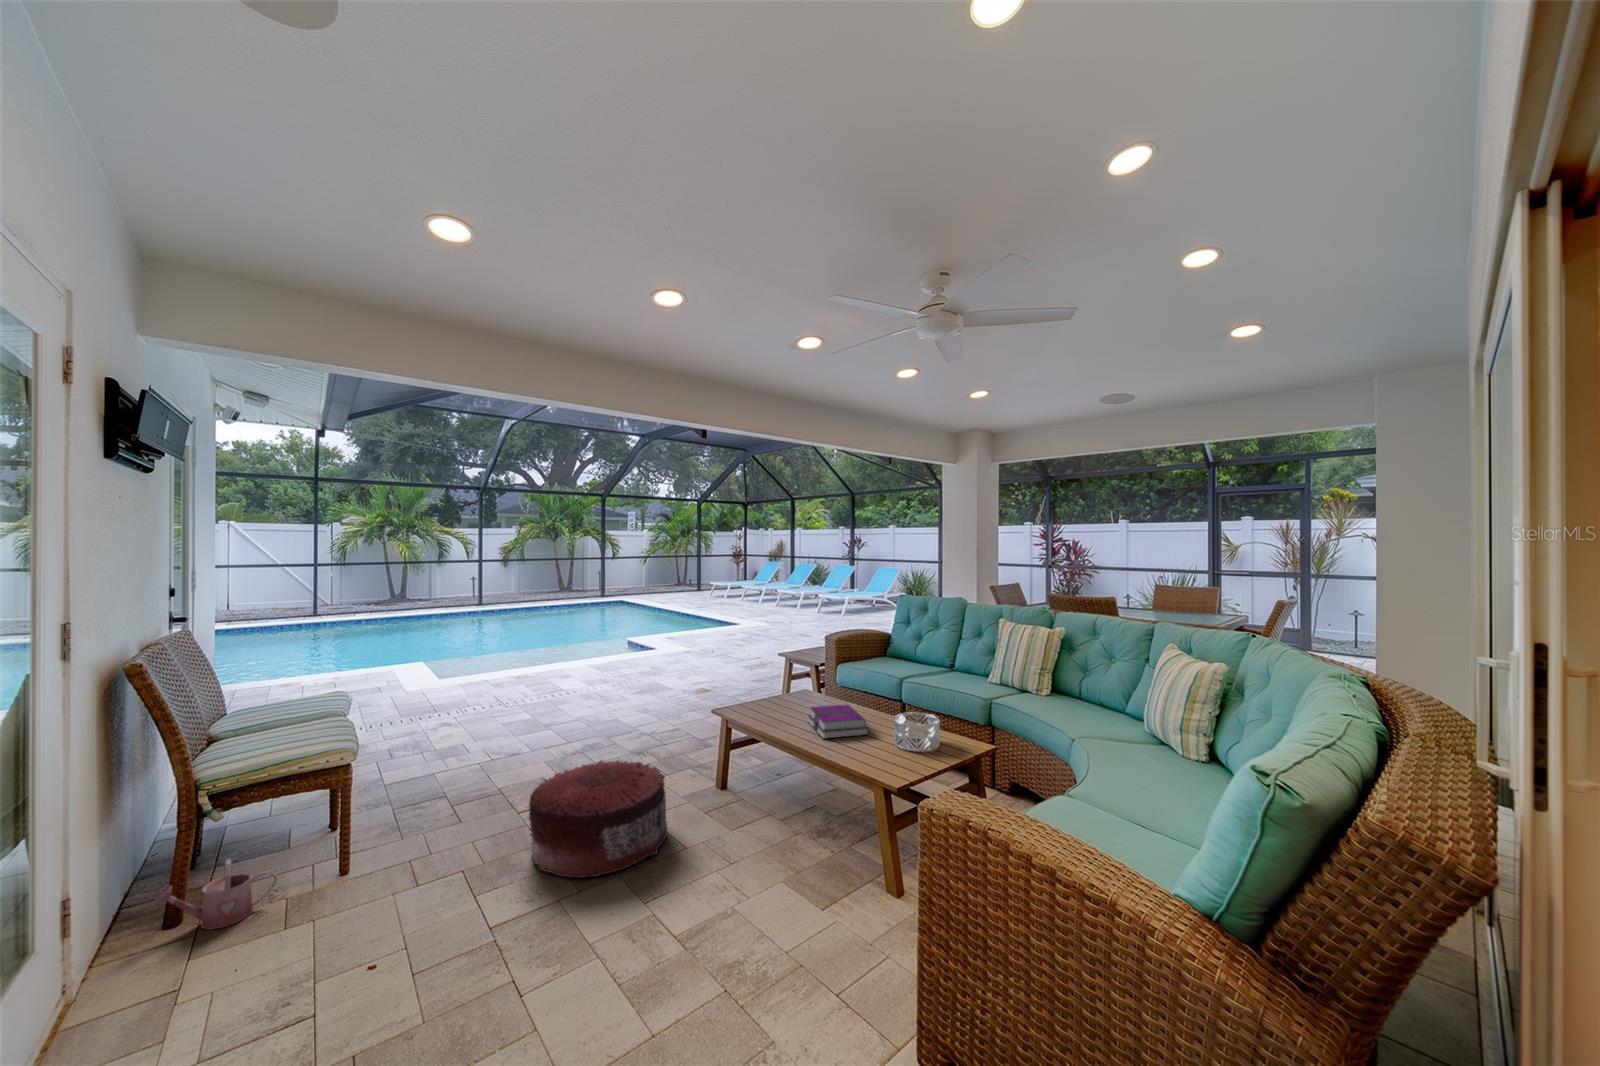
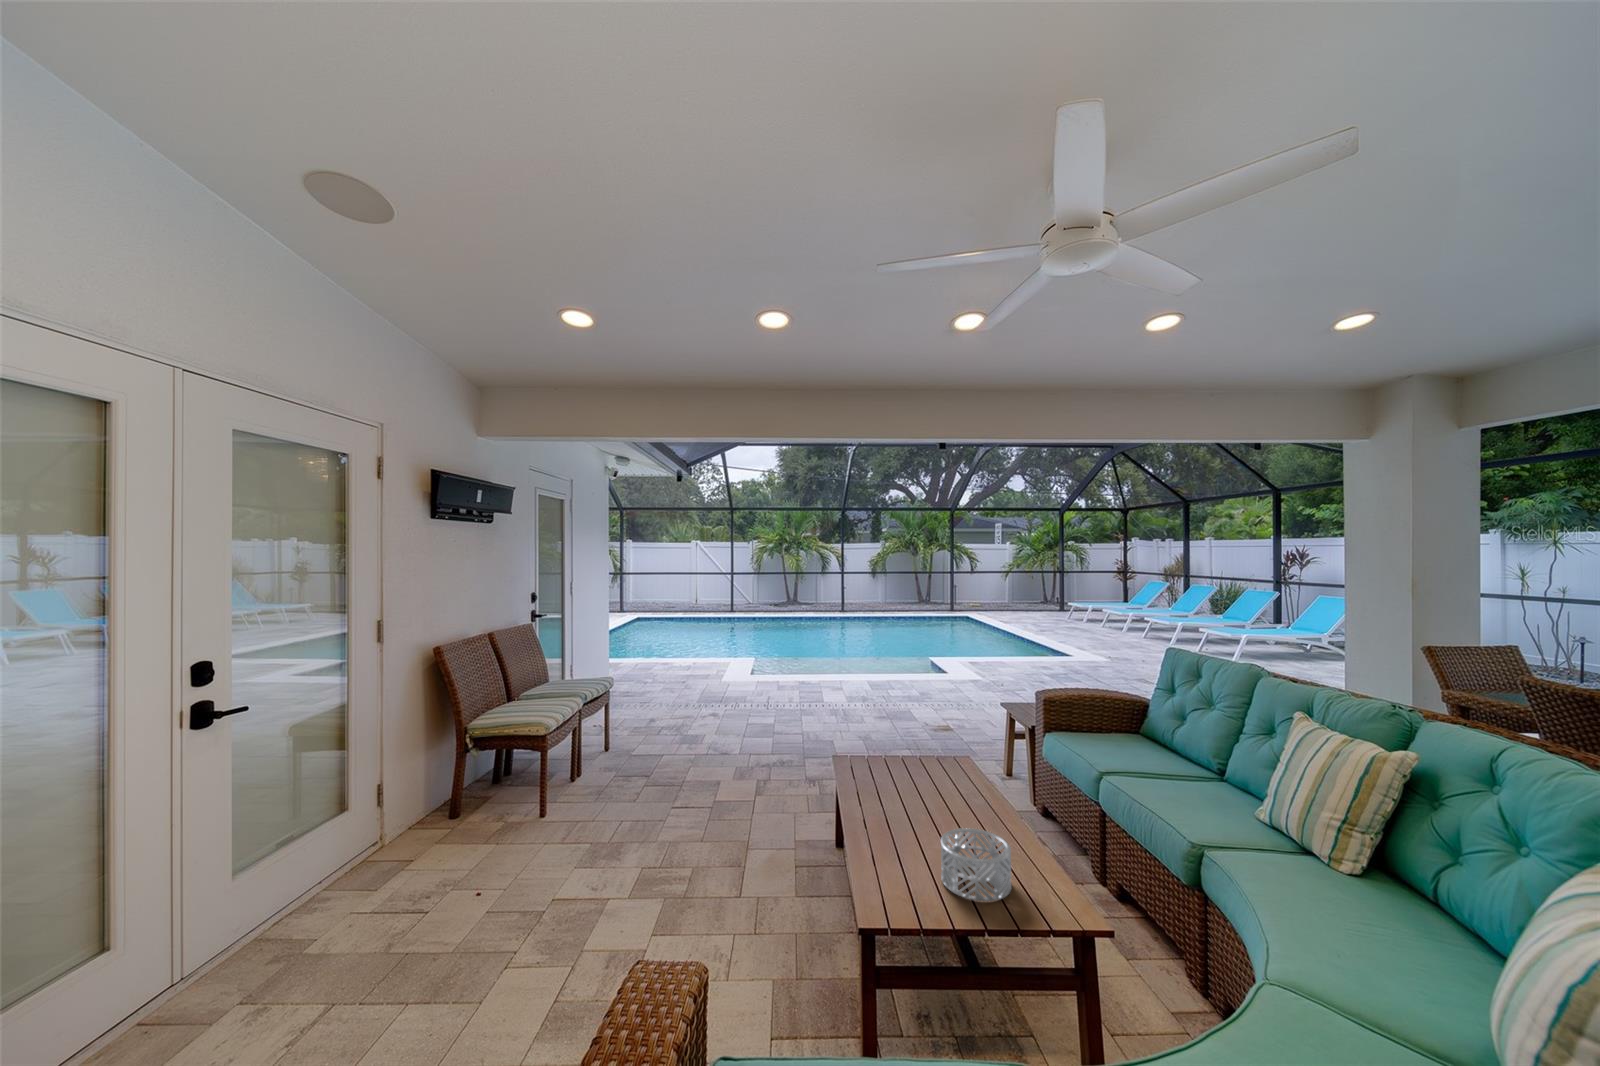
hardback book: present [808,704,868,739] -> none [874,783,953,843]
pouf: present [529,760,668,878] -> none [603,782,742,901]
watering can: present [153,858,277,930] -> none [413,788,478,836]

